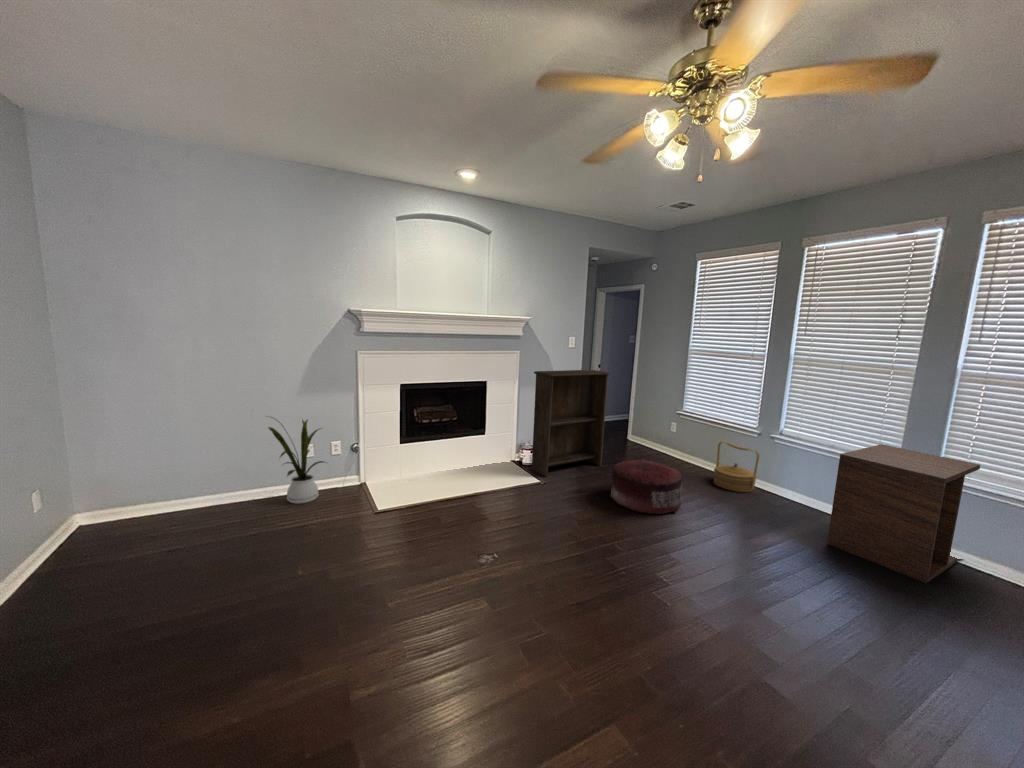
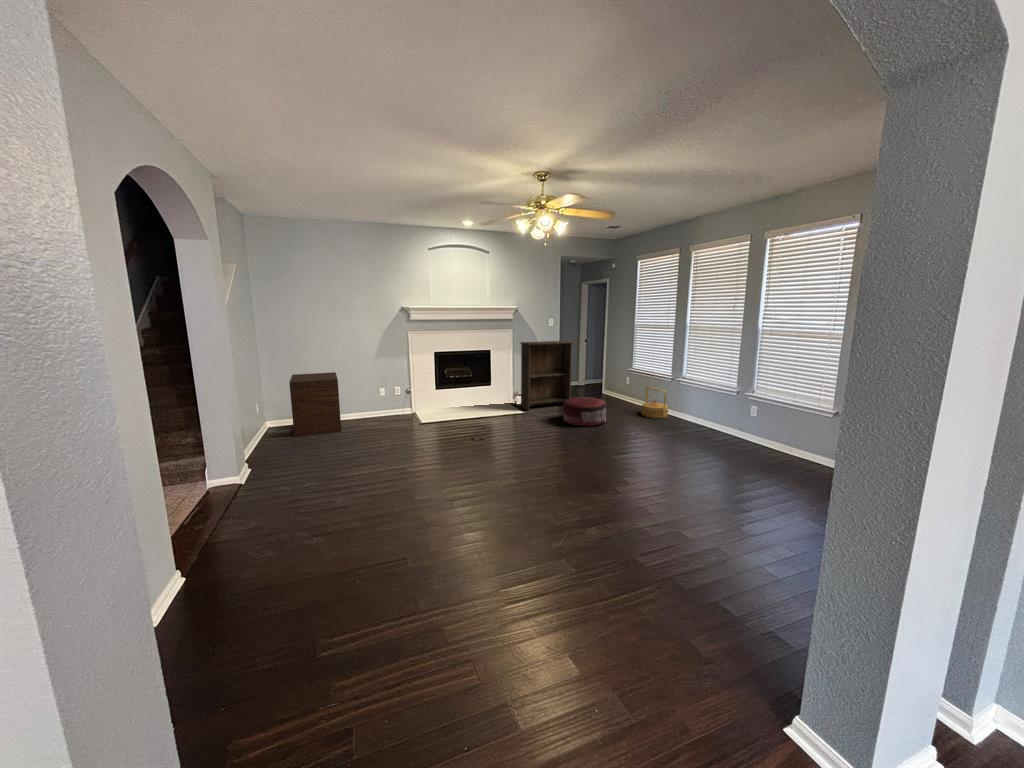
house plant: present [269,420,324,504] -> none [357,369,394,420]
side table: present [827,444,980,584] -> present [289,372,341,437]

